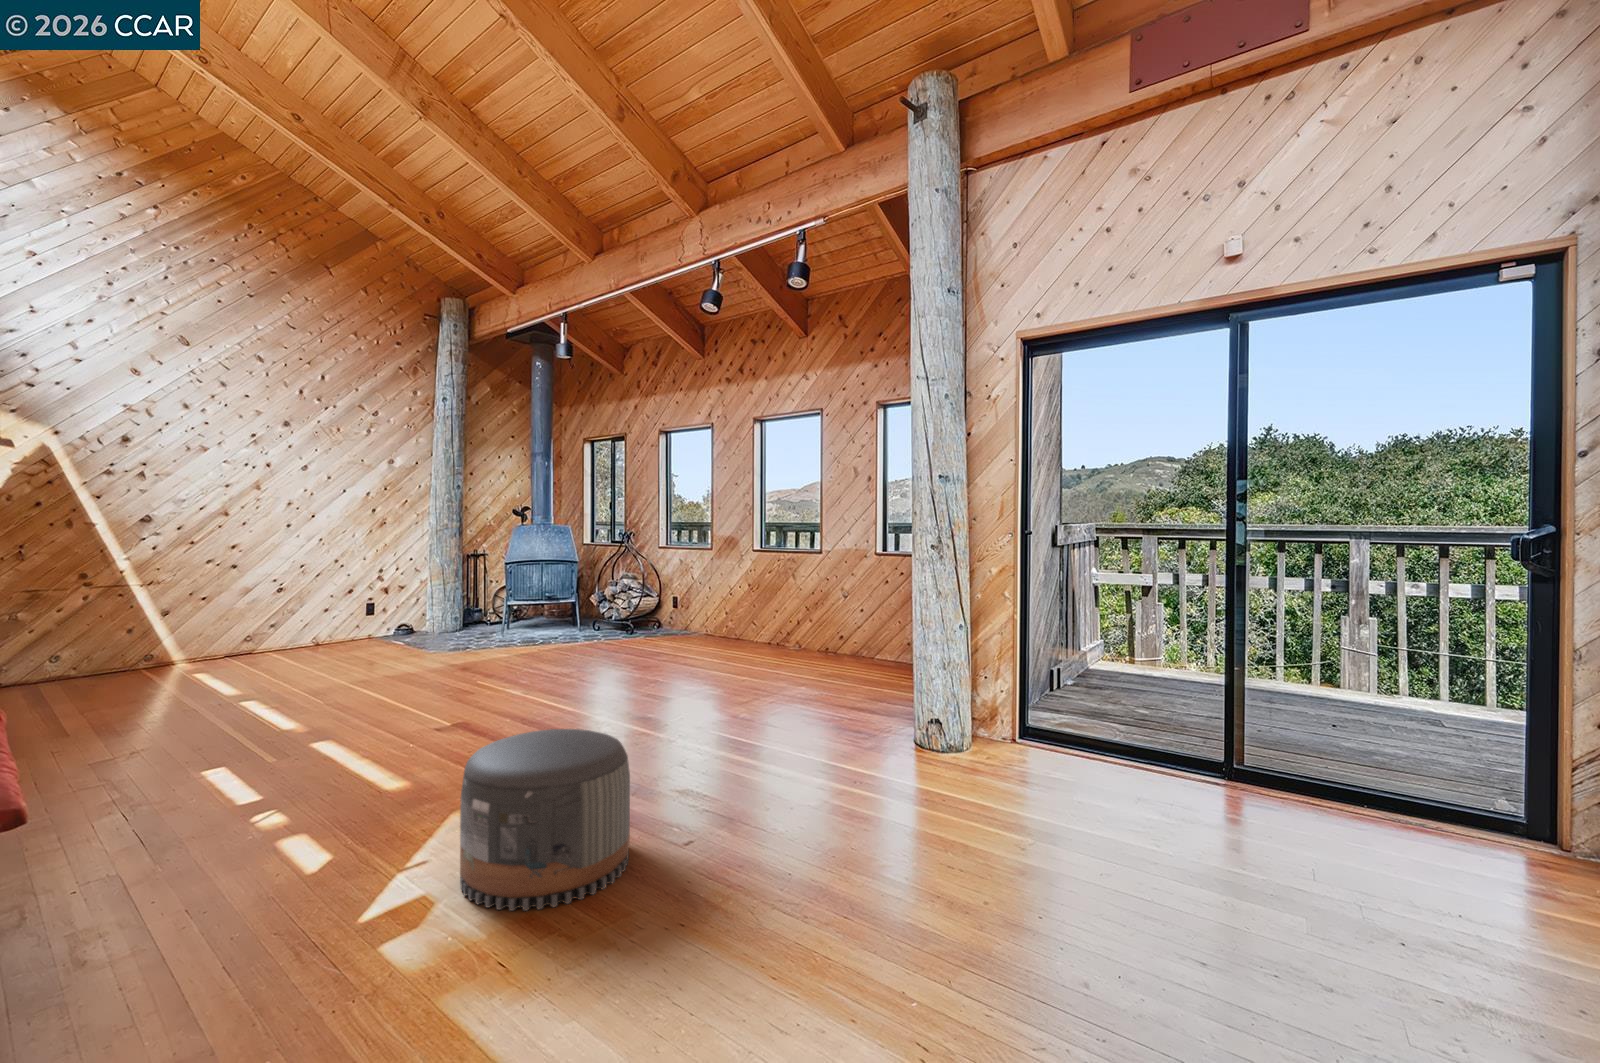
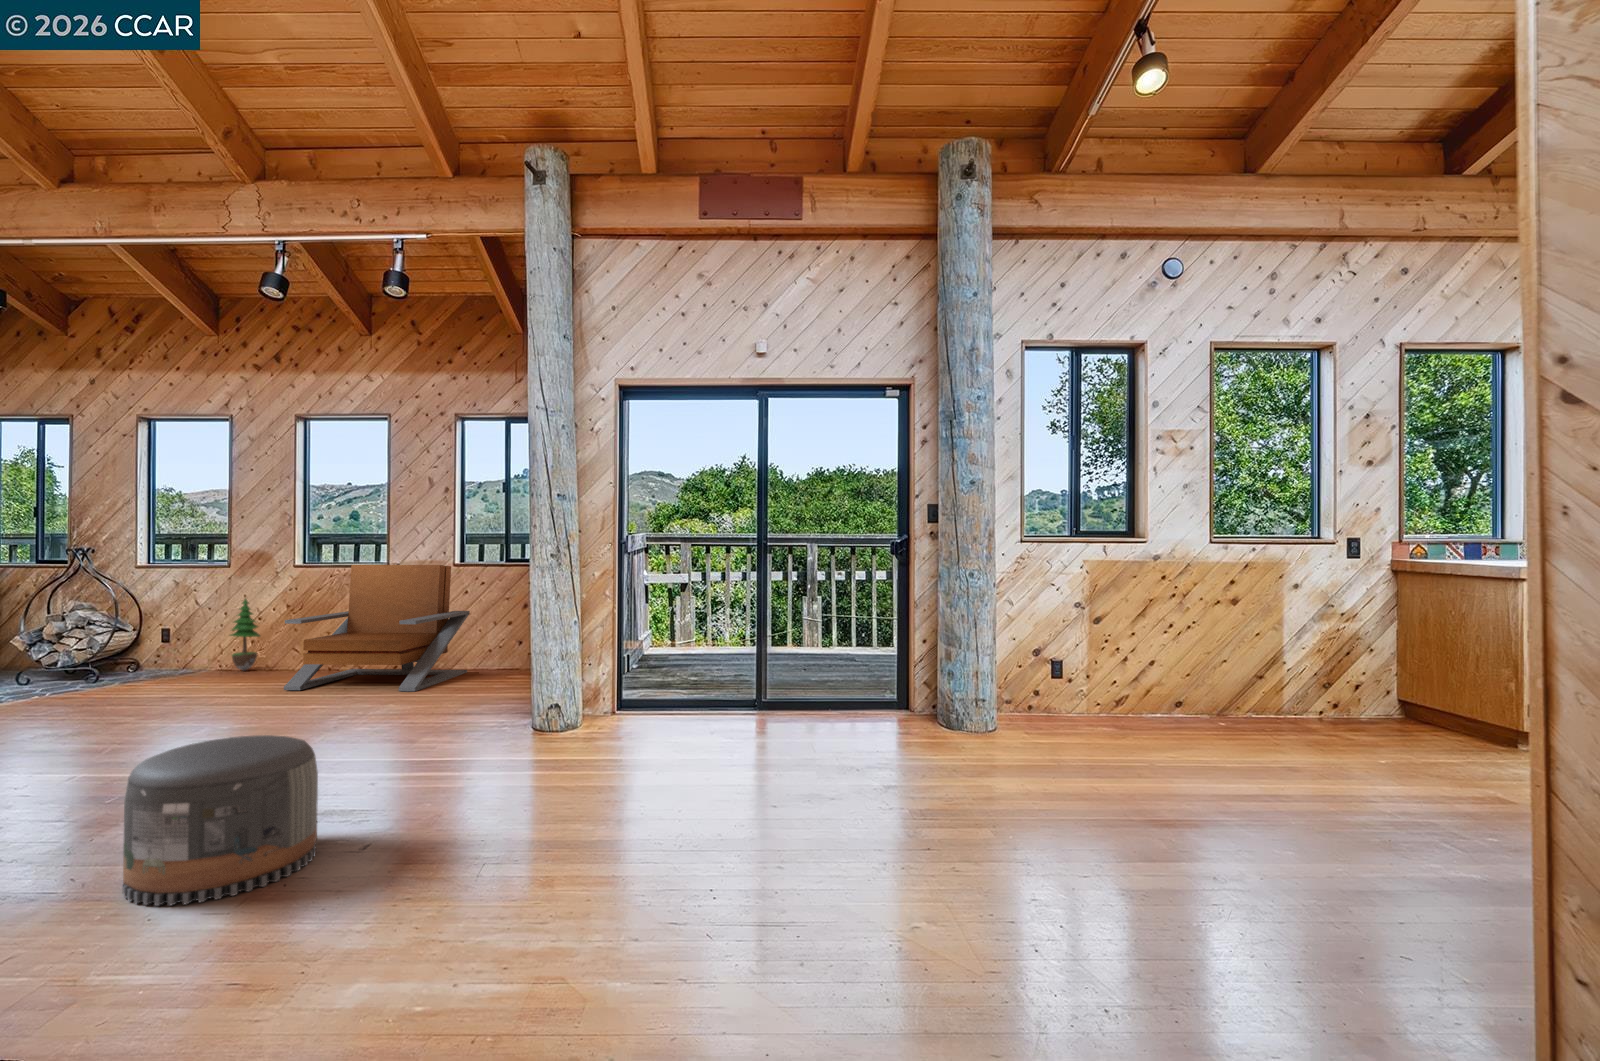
lounge chair: none [731,551,886,678] -> present [284,565,470,691]
potted tree: none [708,576,731,638] -> present [230,599,260,671]

